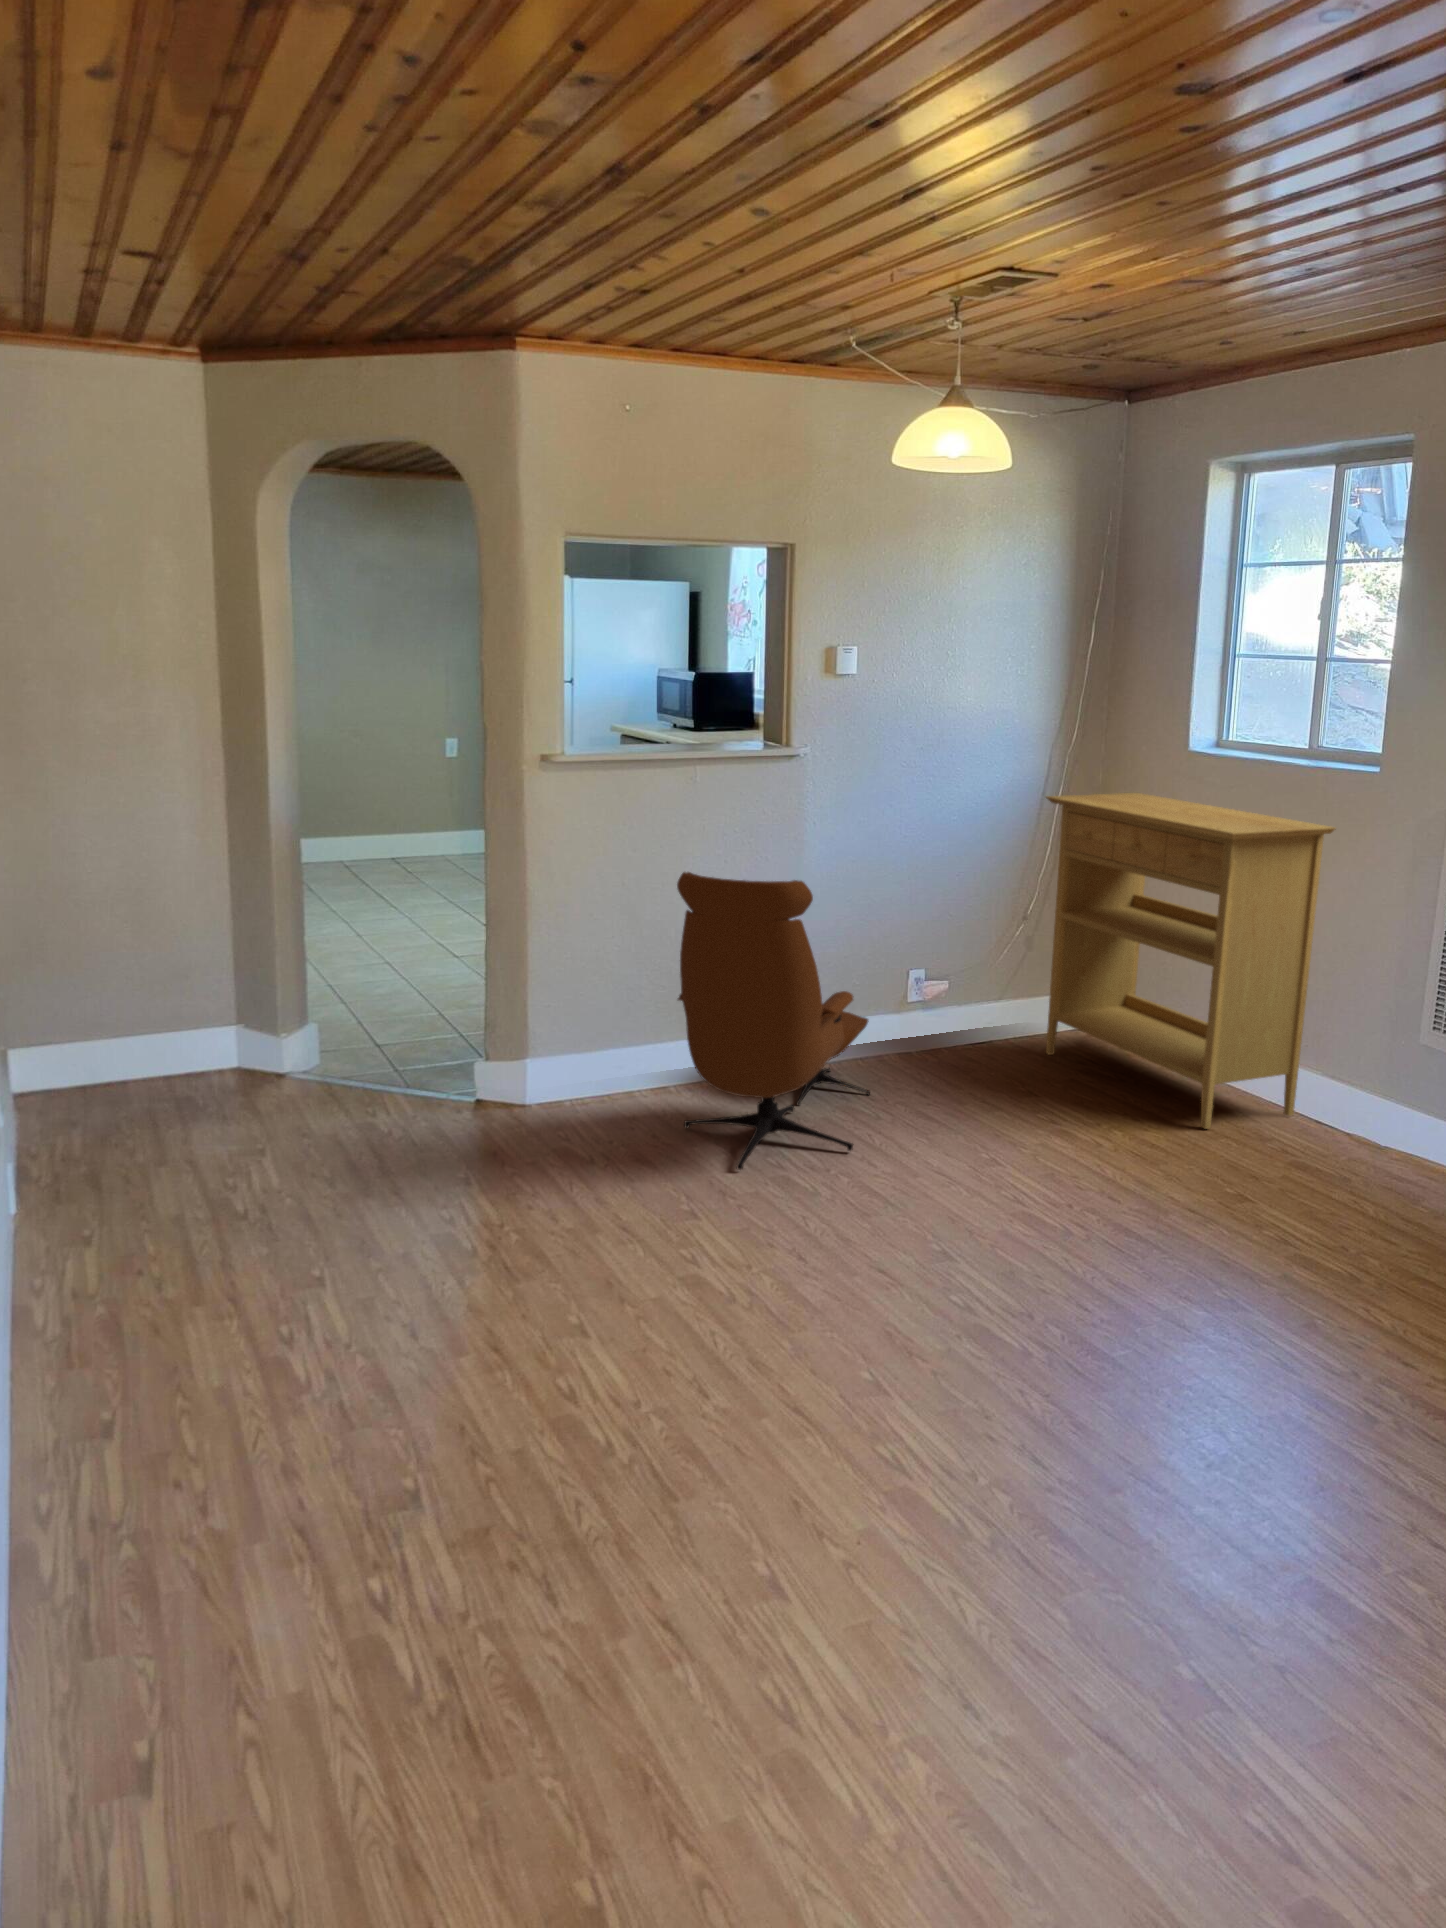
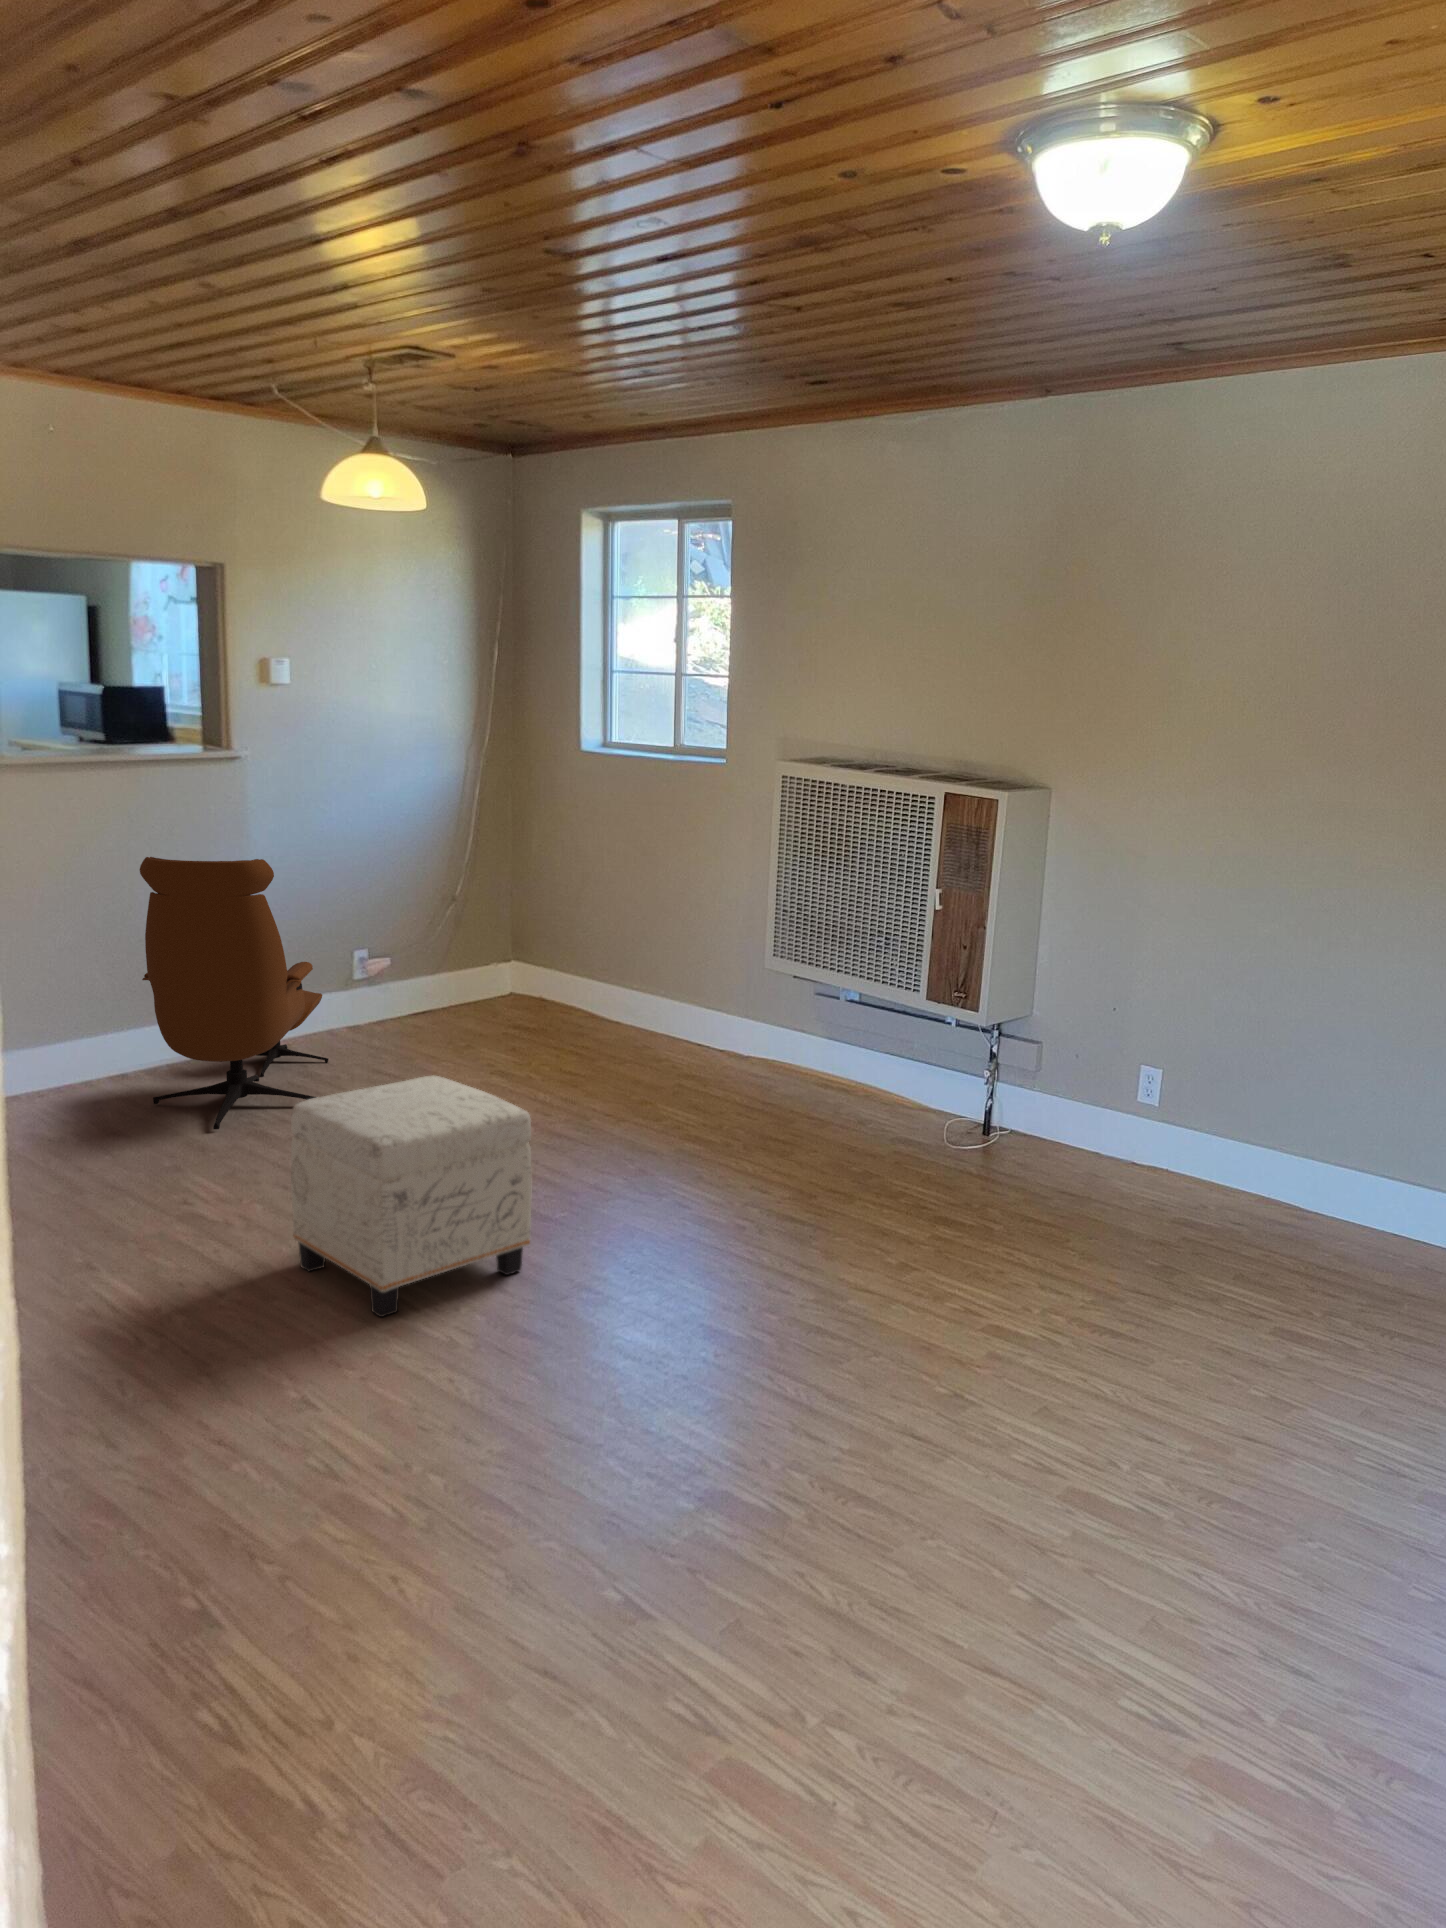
console table: present [1046,793,1335,1129] -> none [466,788,700,1059]
ottoman: none [788,1169,1081,1481] -> present [291,1076,531,1317]

